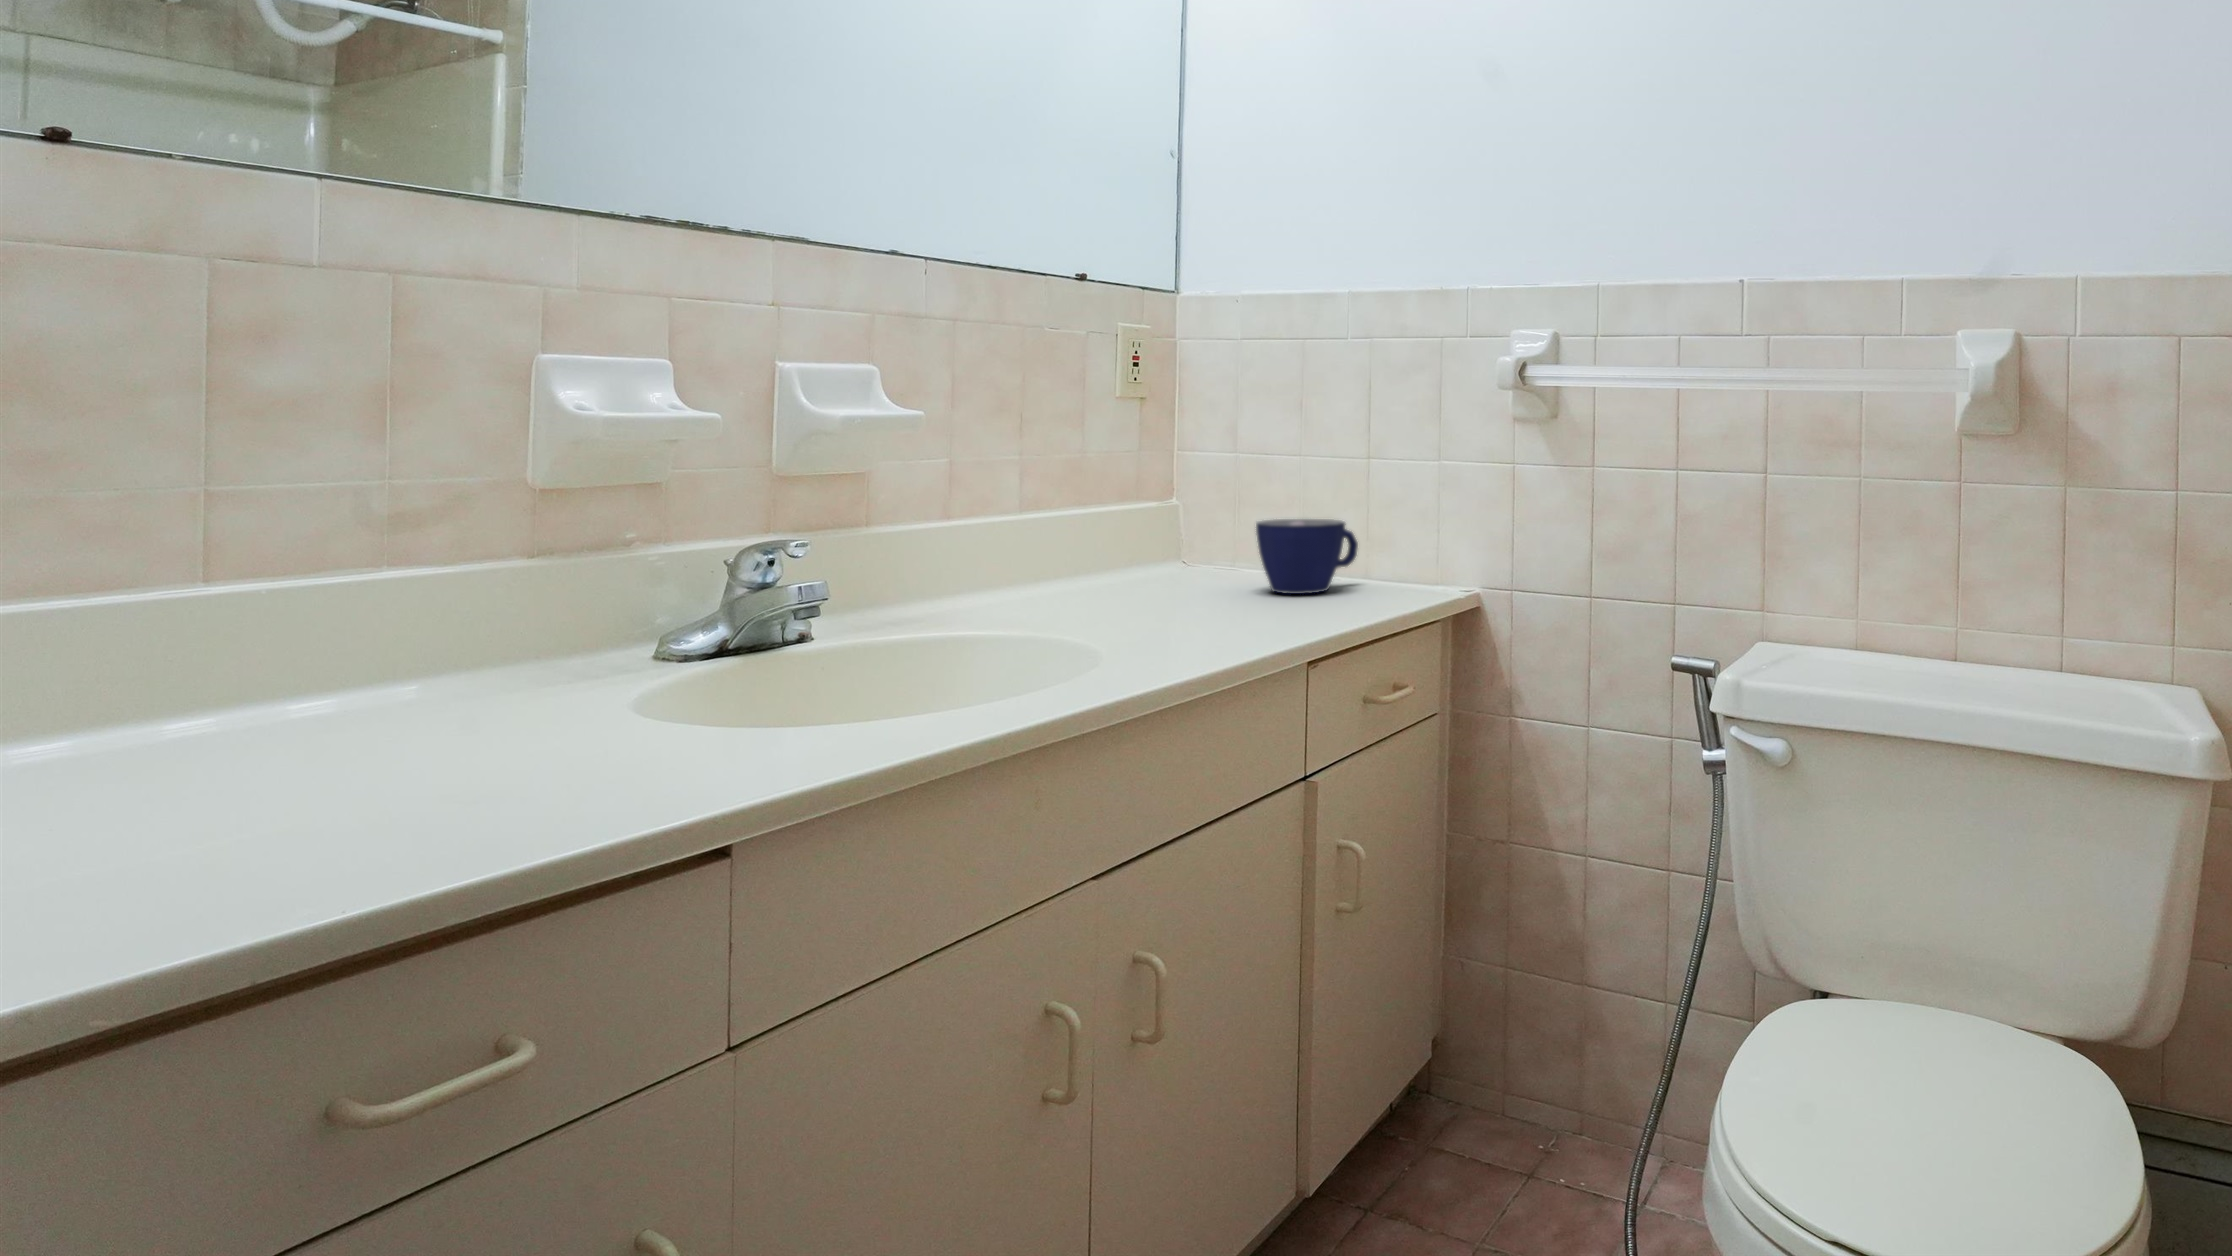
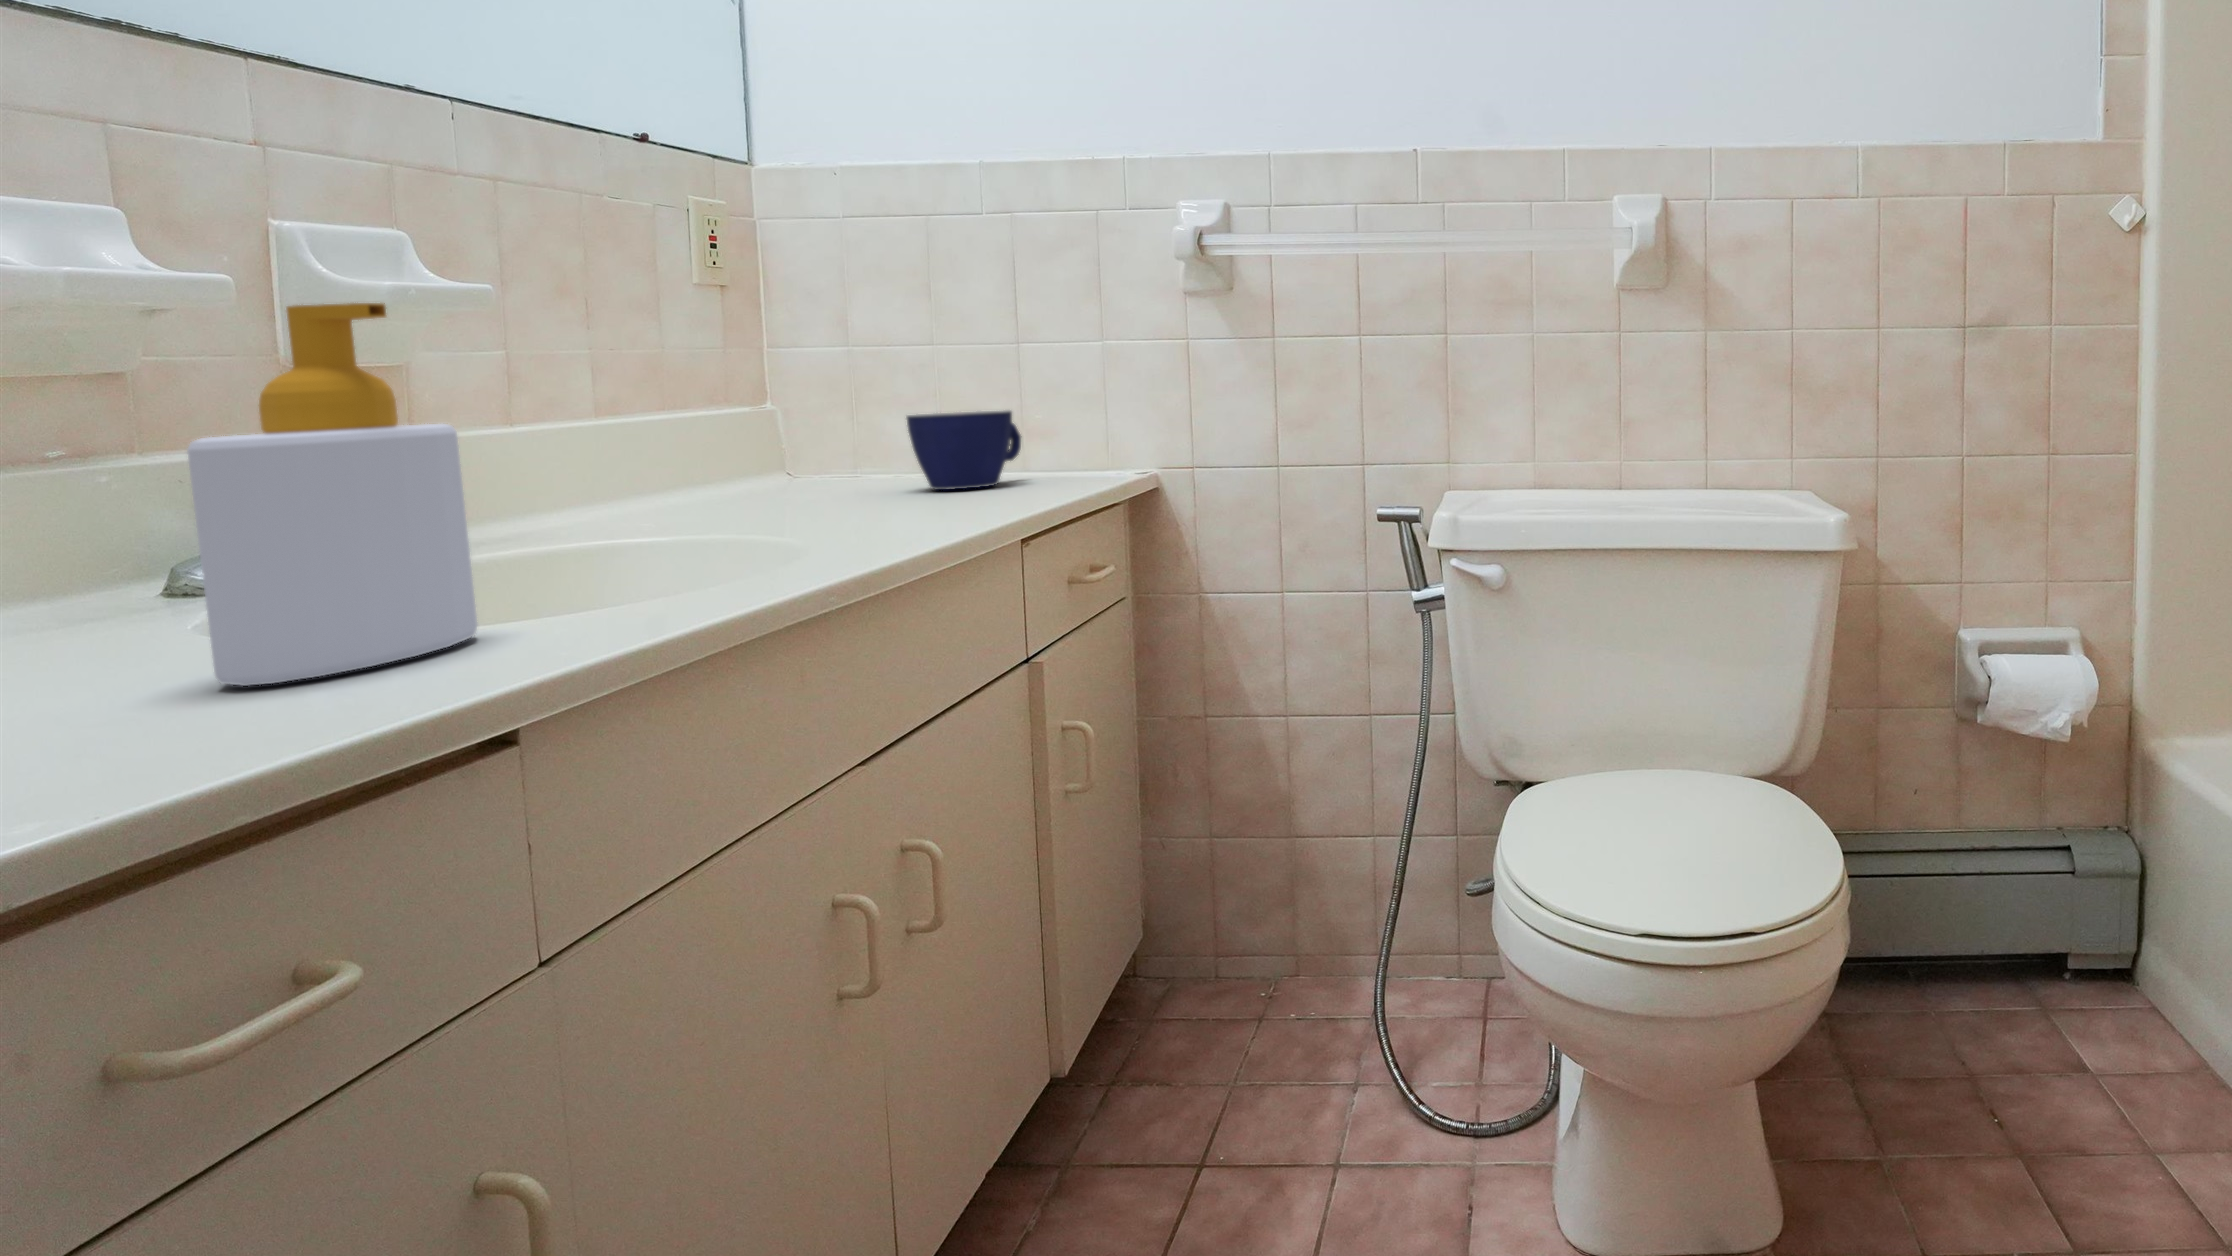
soap bottle: none [505,479,740,811] -> present [187,303,477,686]

